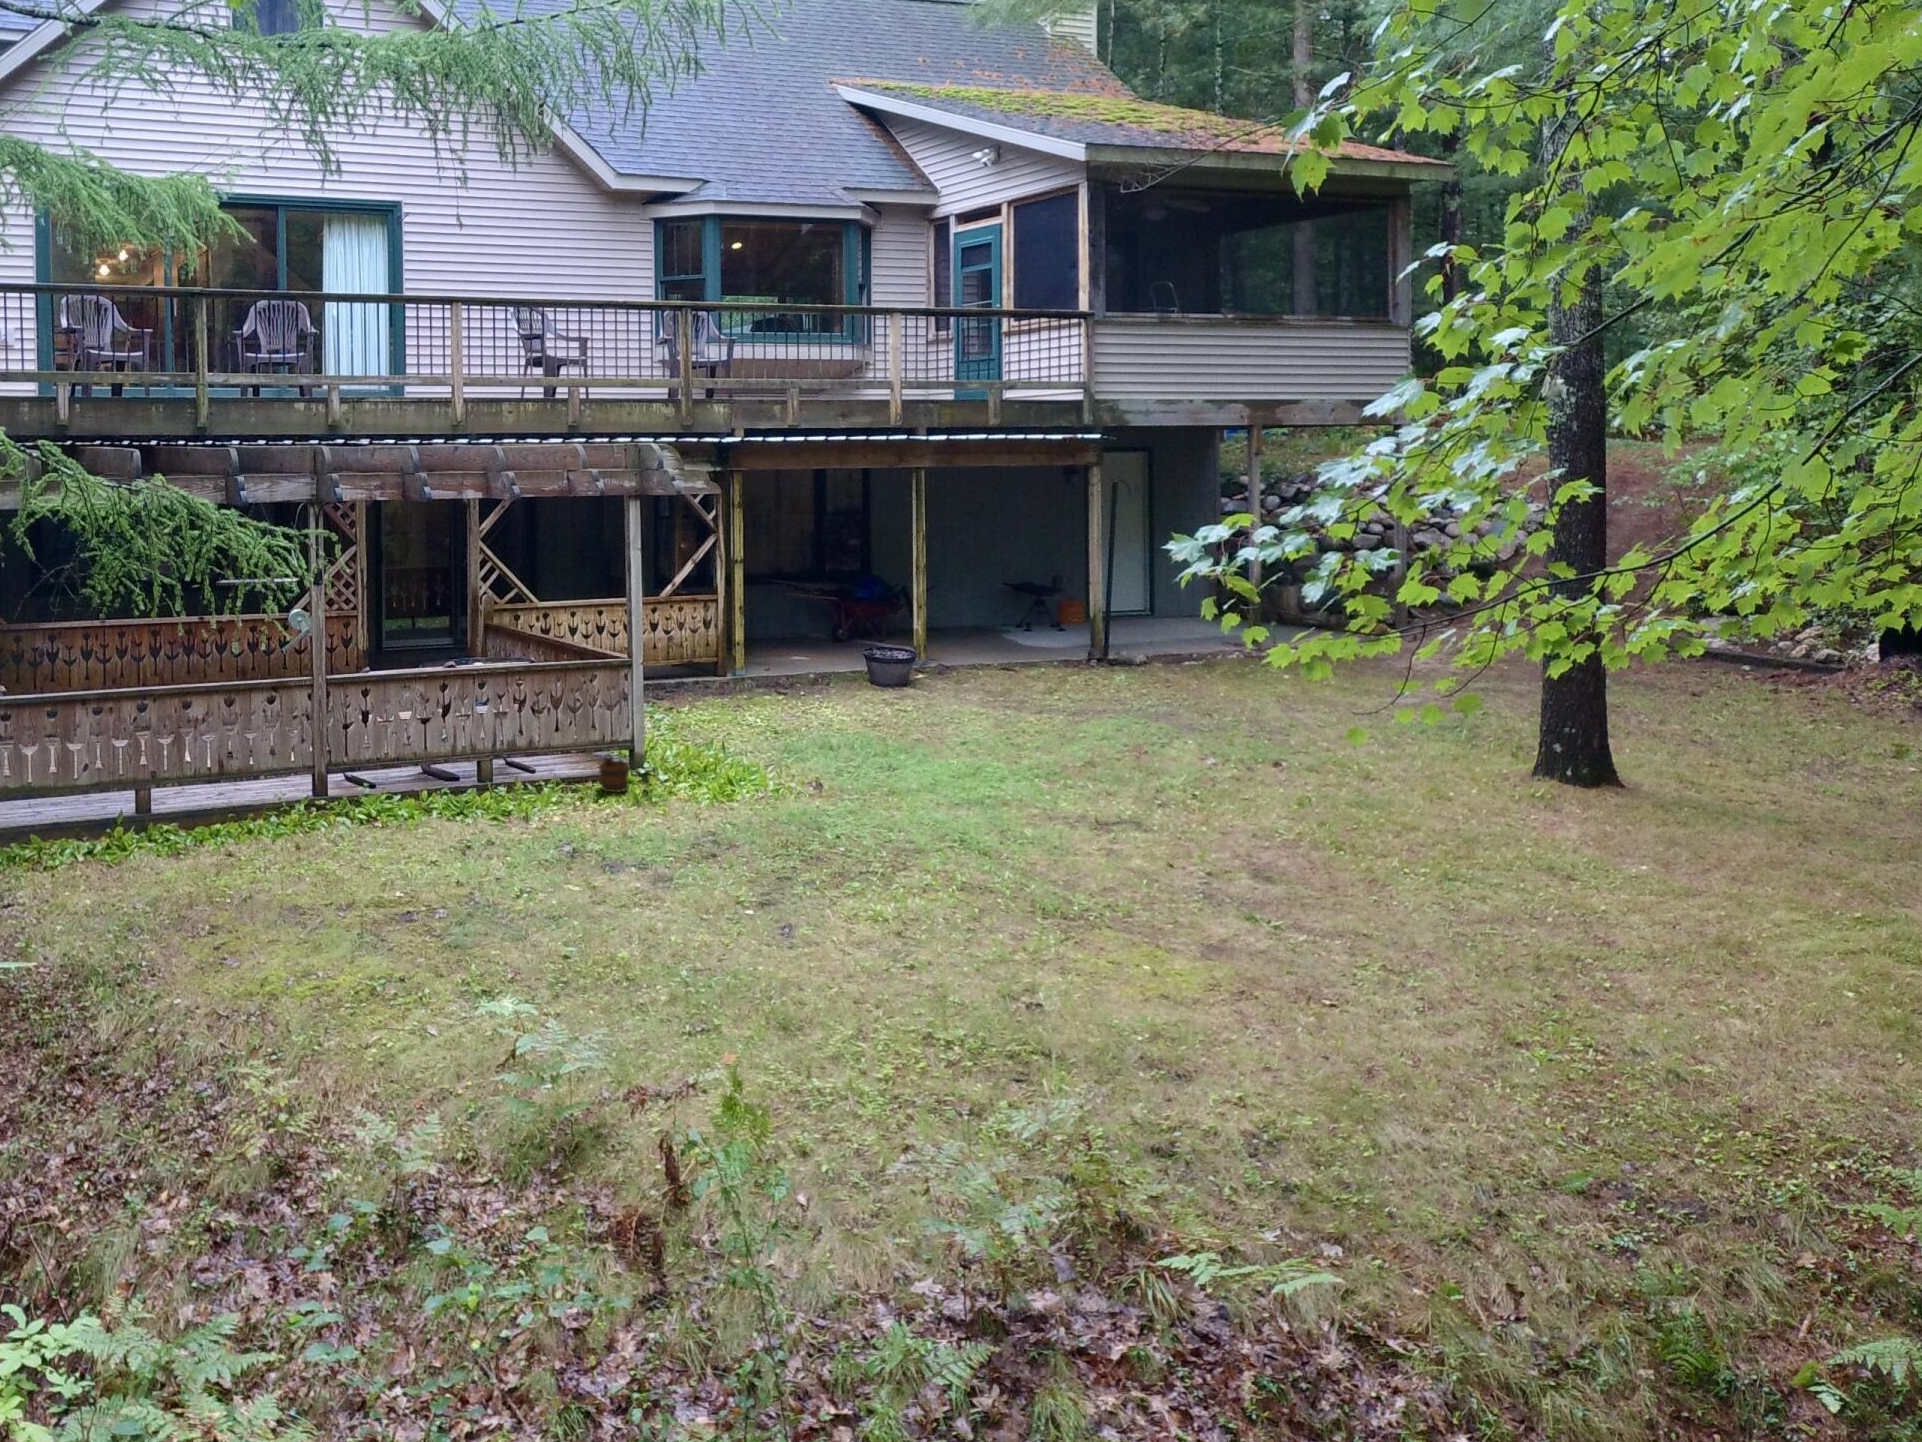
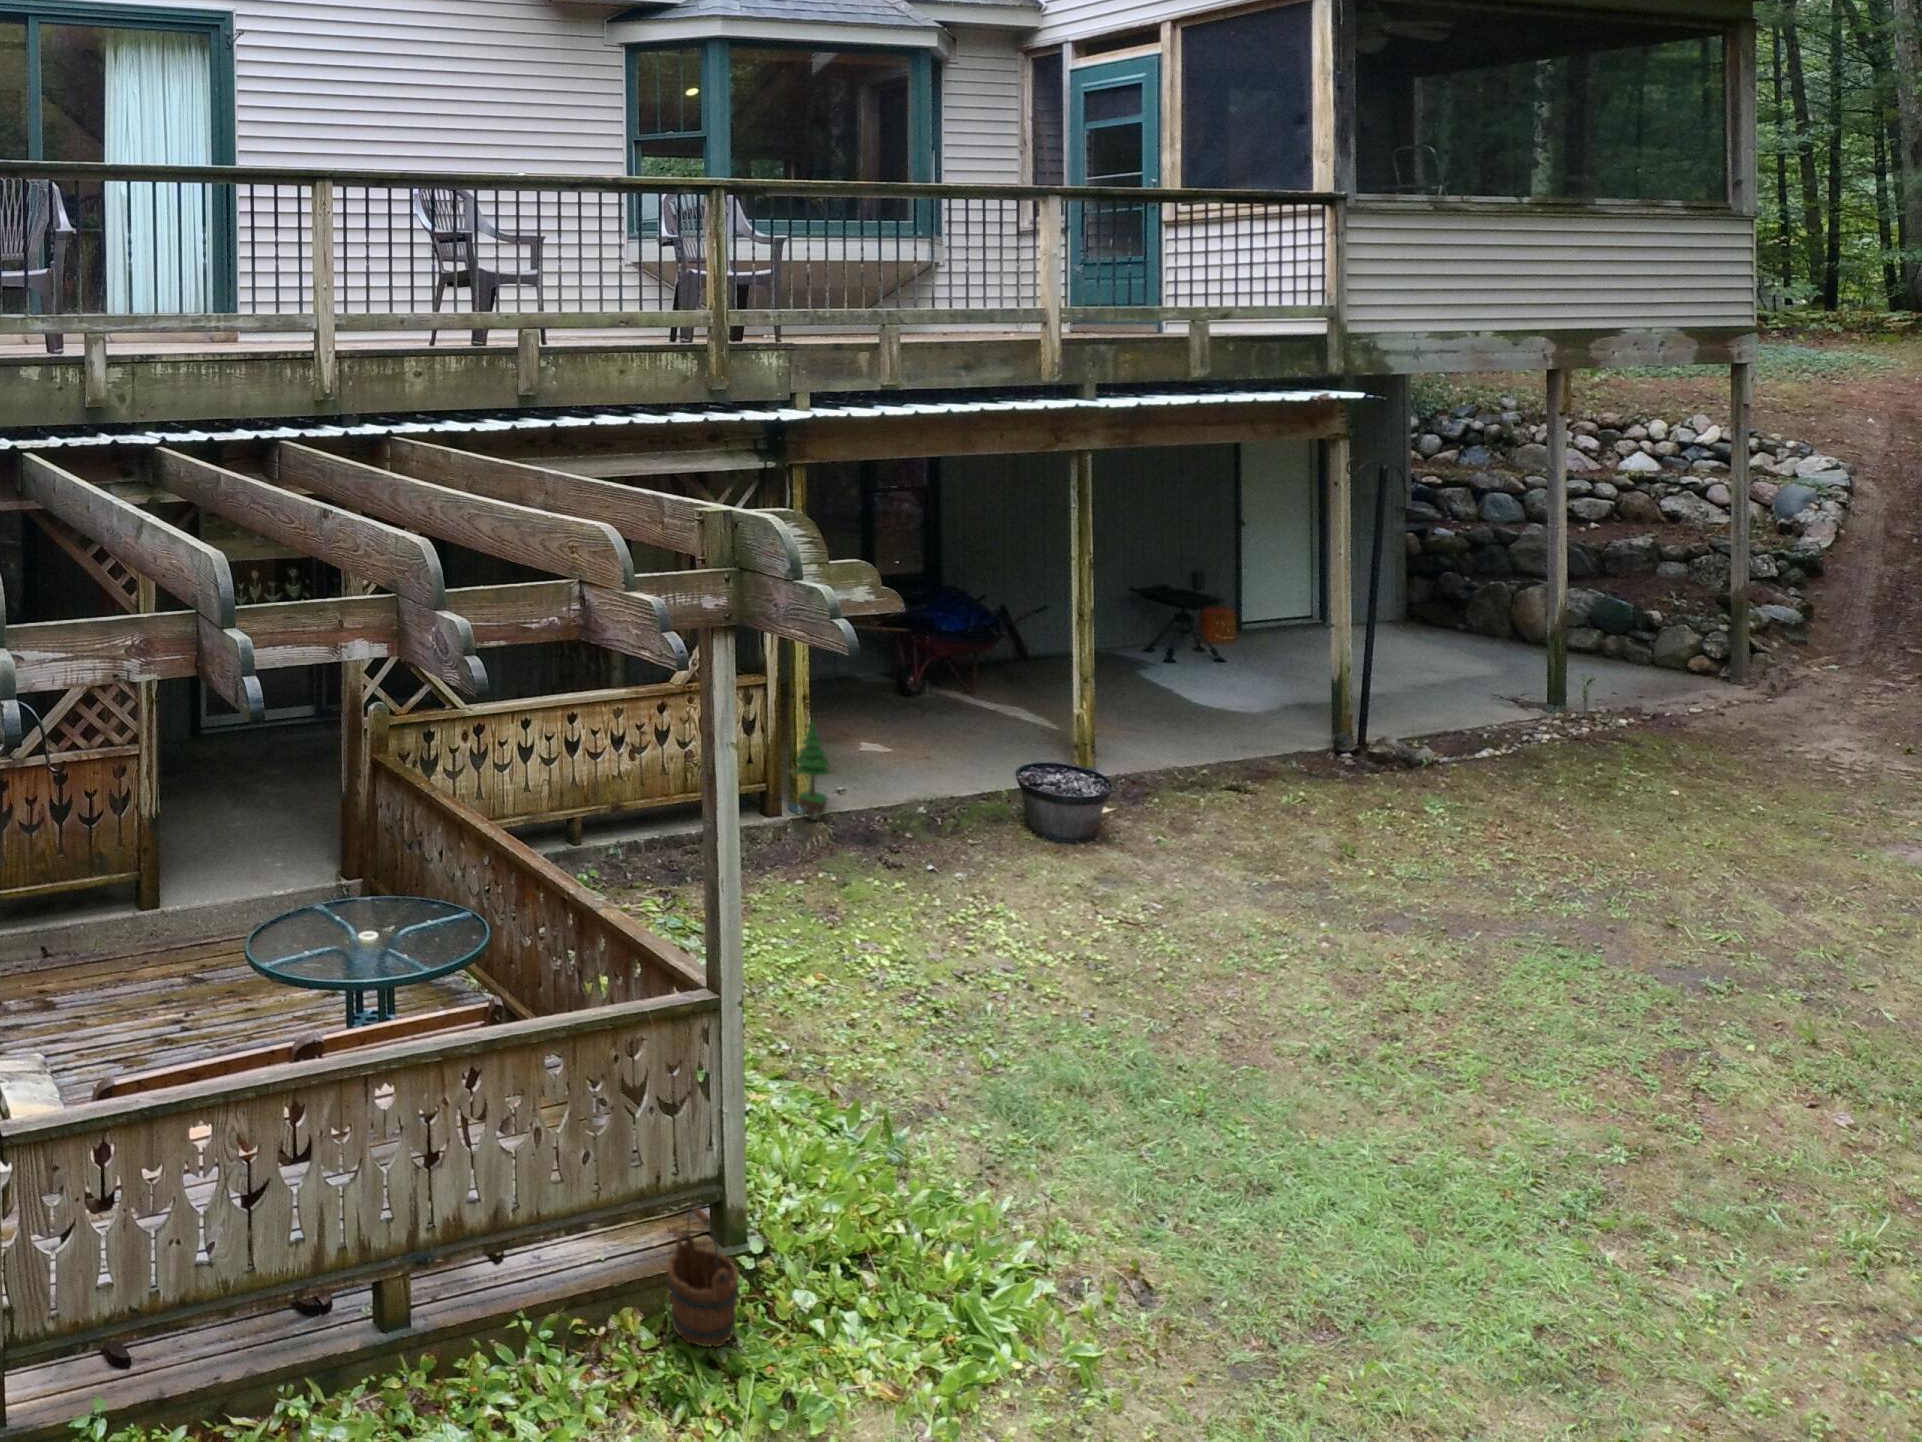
potted tree: none [731,619,753,679] -> present [796,721,830,820]

